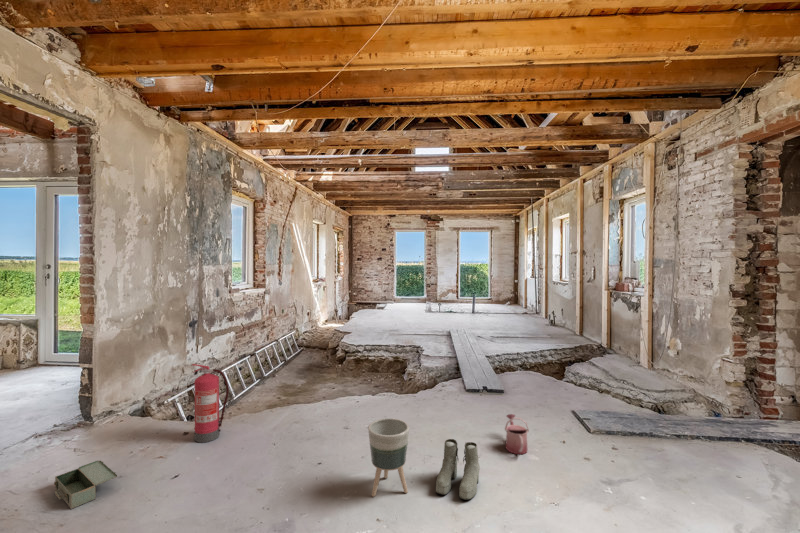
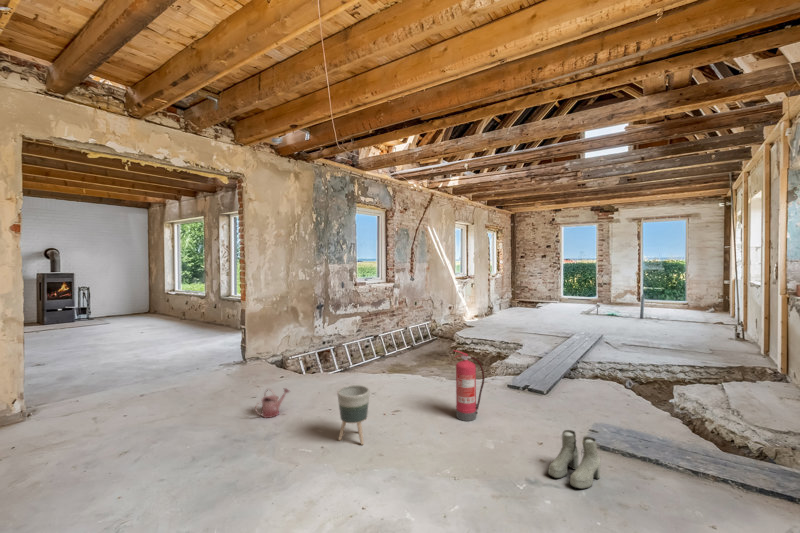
fire extinguisher: present [192,364,229,443] -> present [454,350,484,421]
watering can: present [505,414,529,454] -> present [255,389,289,418]
boots: present [436,439,480,500] -> present [548,430,601,489]
toolbox: present [54,461,117,509] -> none [199,383,226,404]

